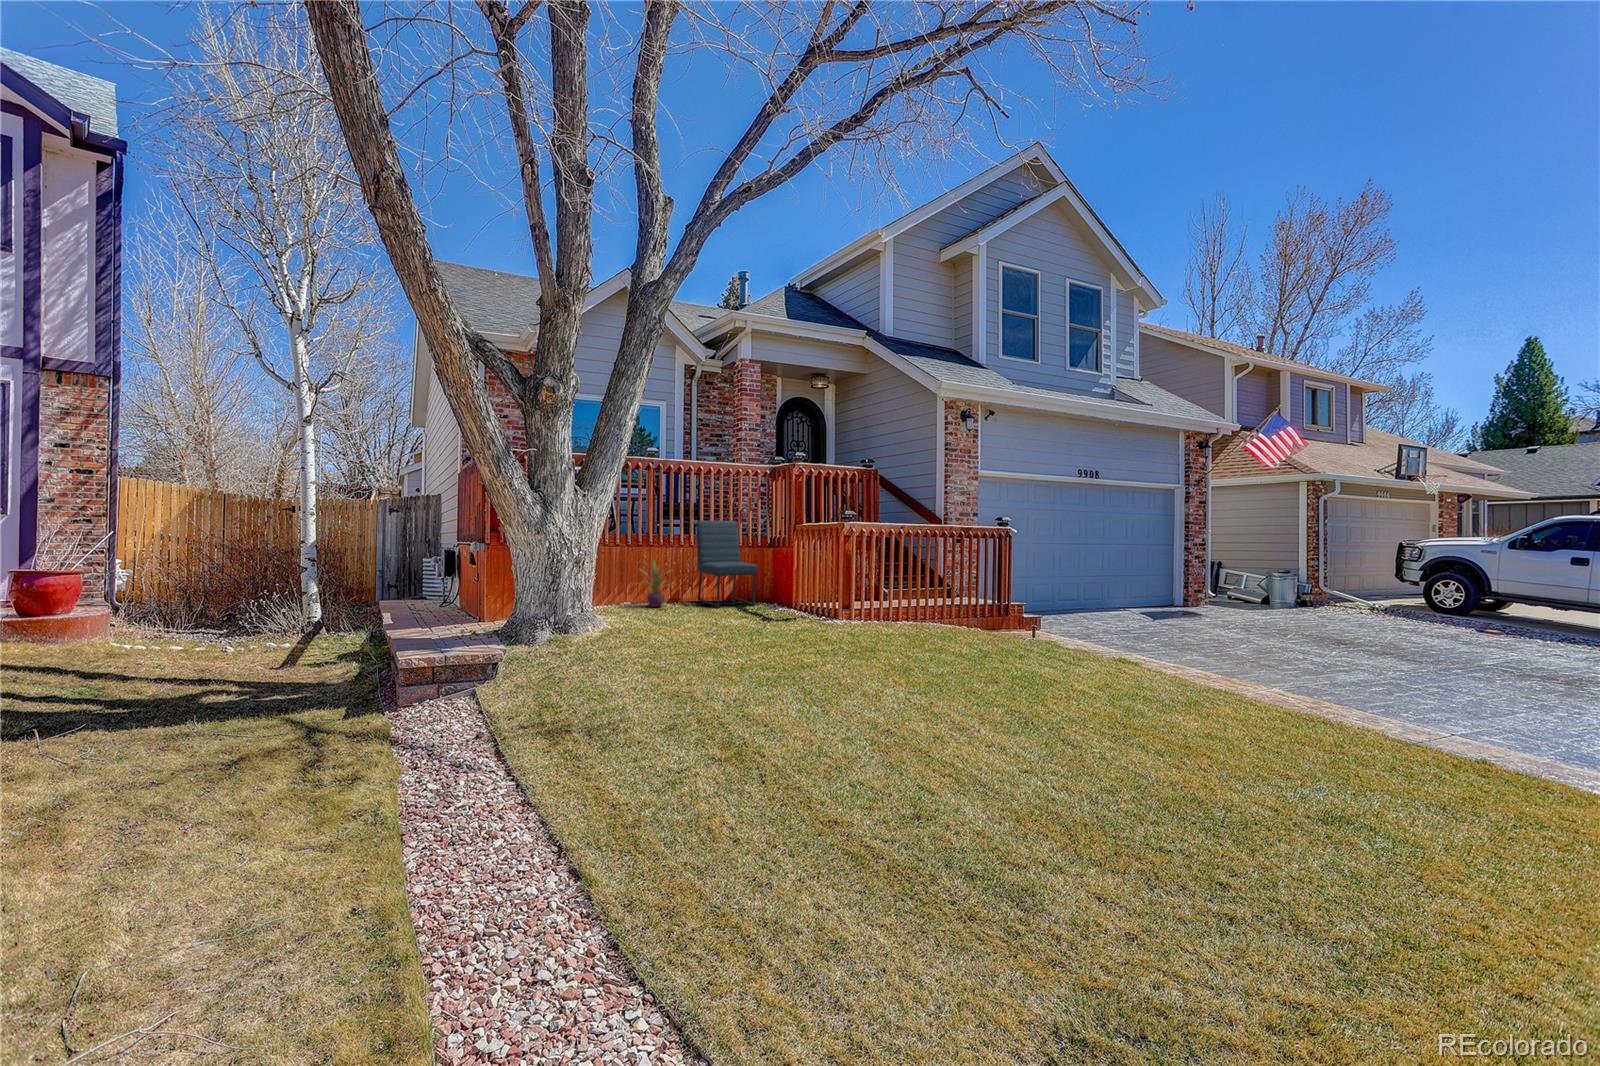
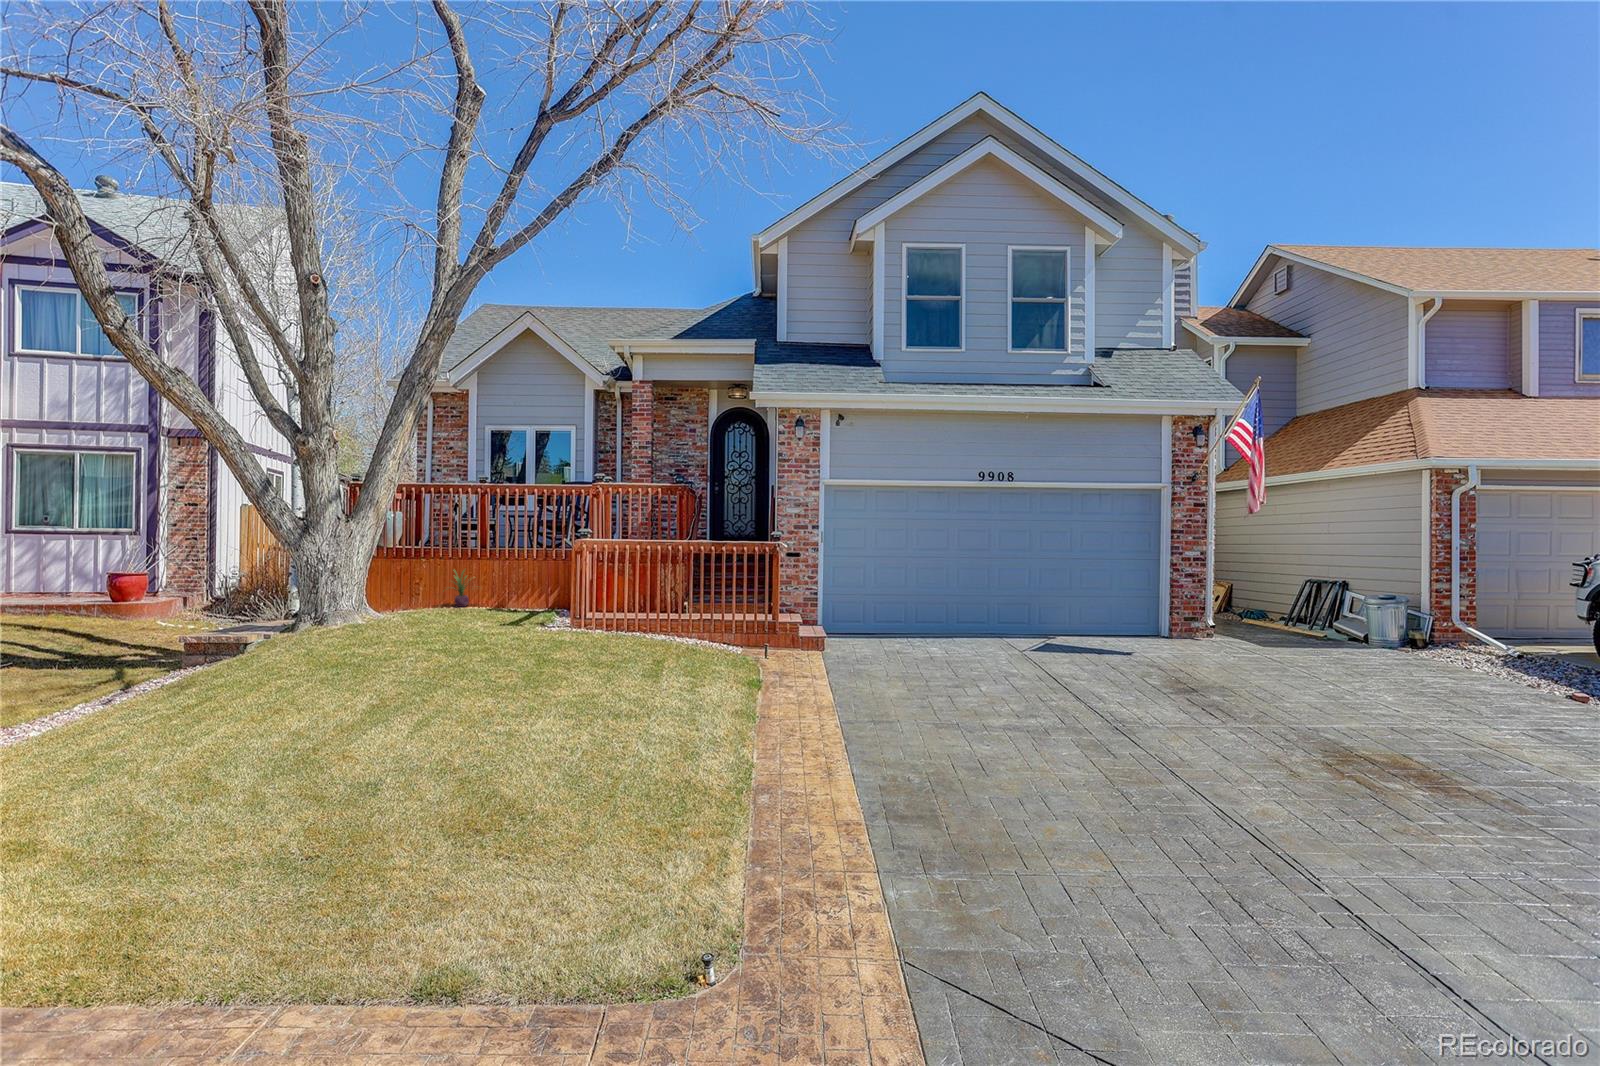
chair: present [696,521,758,607] -> none [497,536,548,609]

